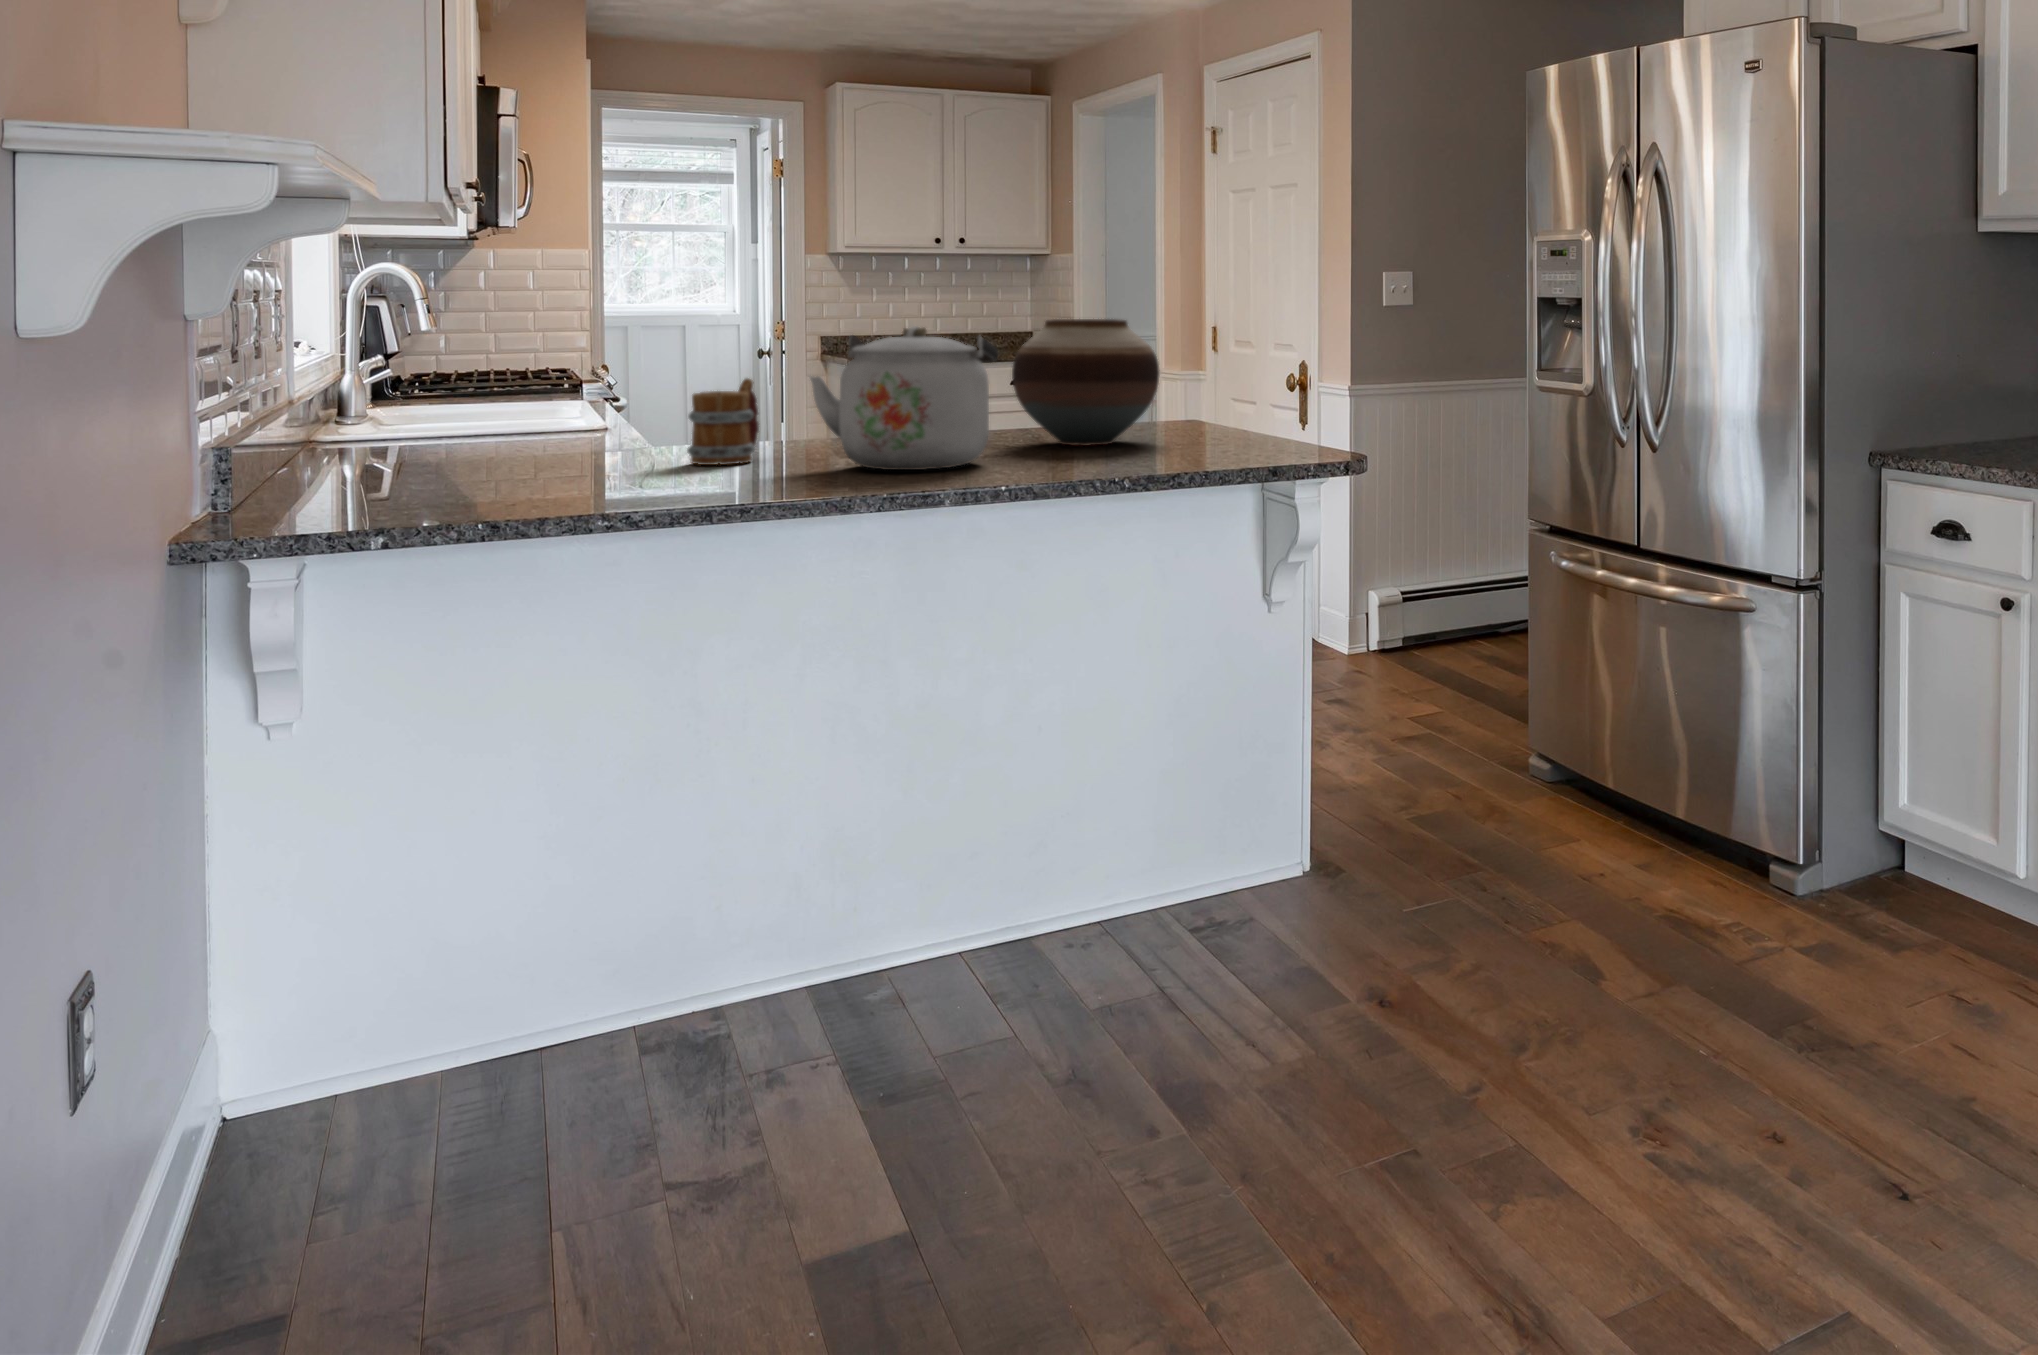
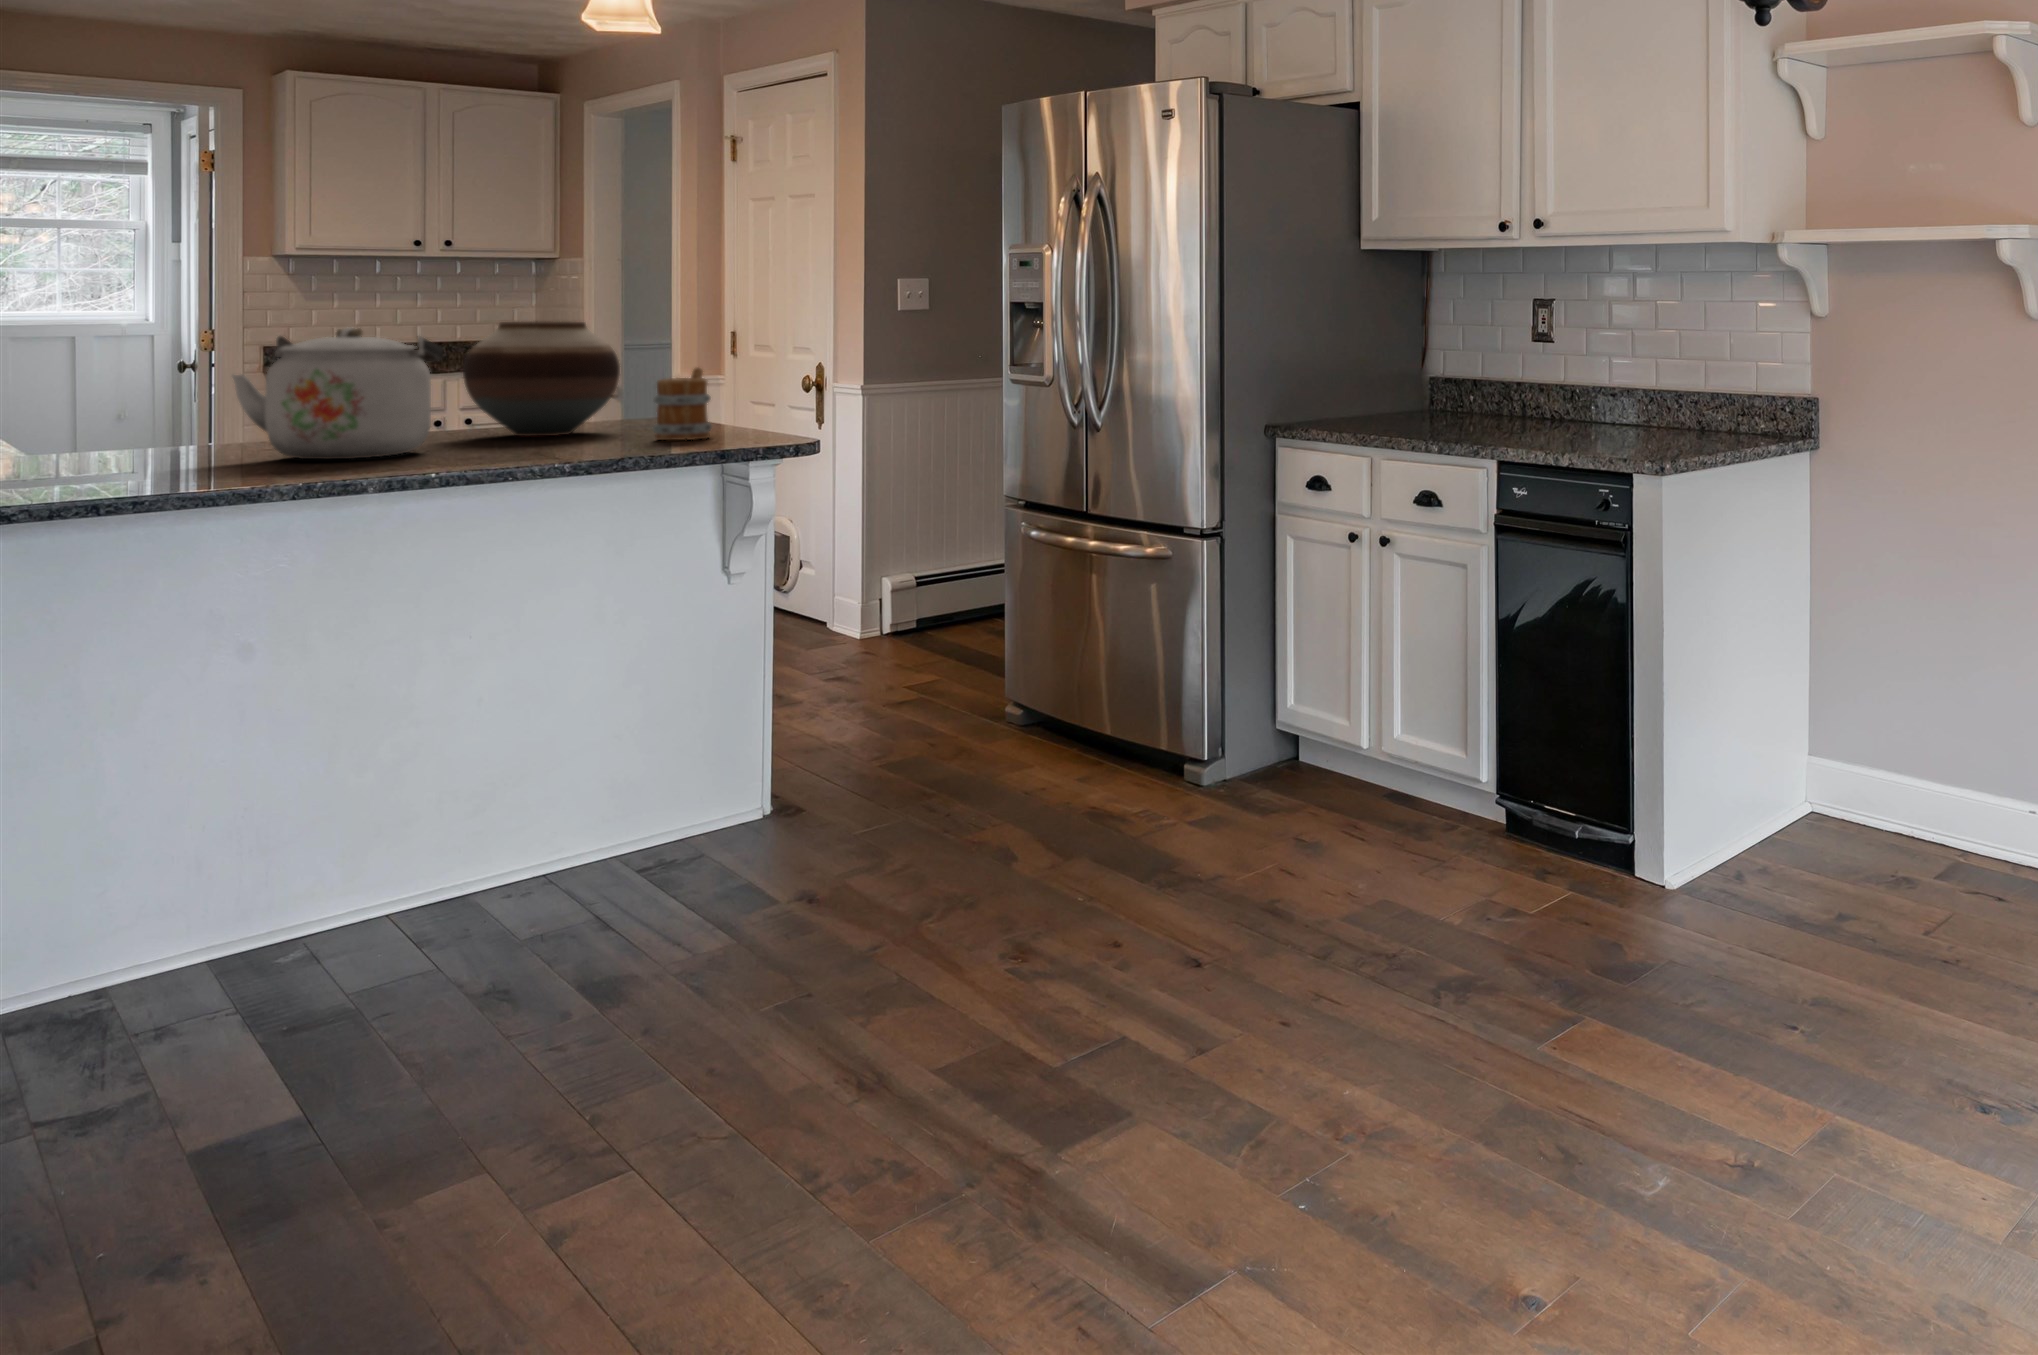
mug: present [687,378,759,465] -> present [653,368,712,440]

